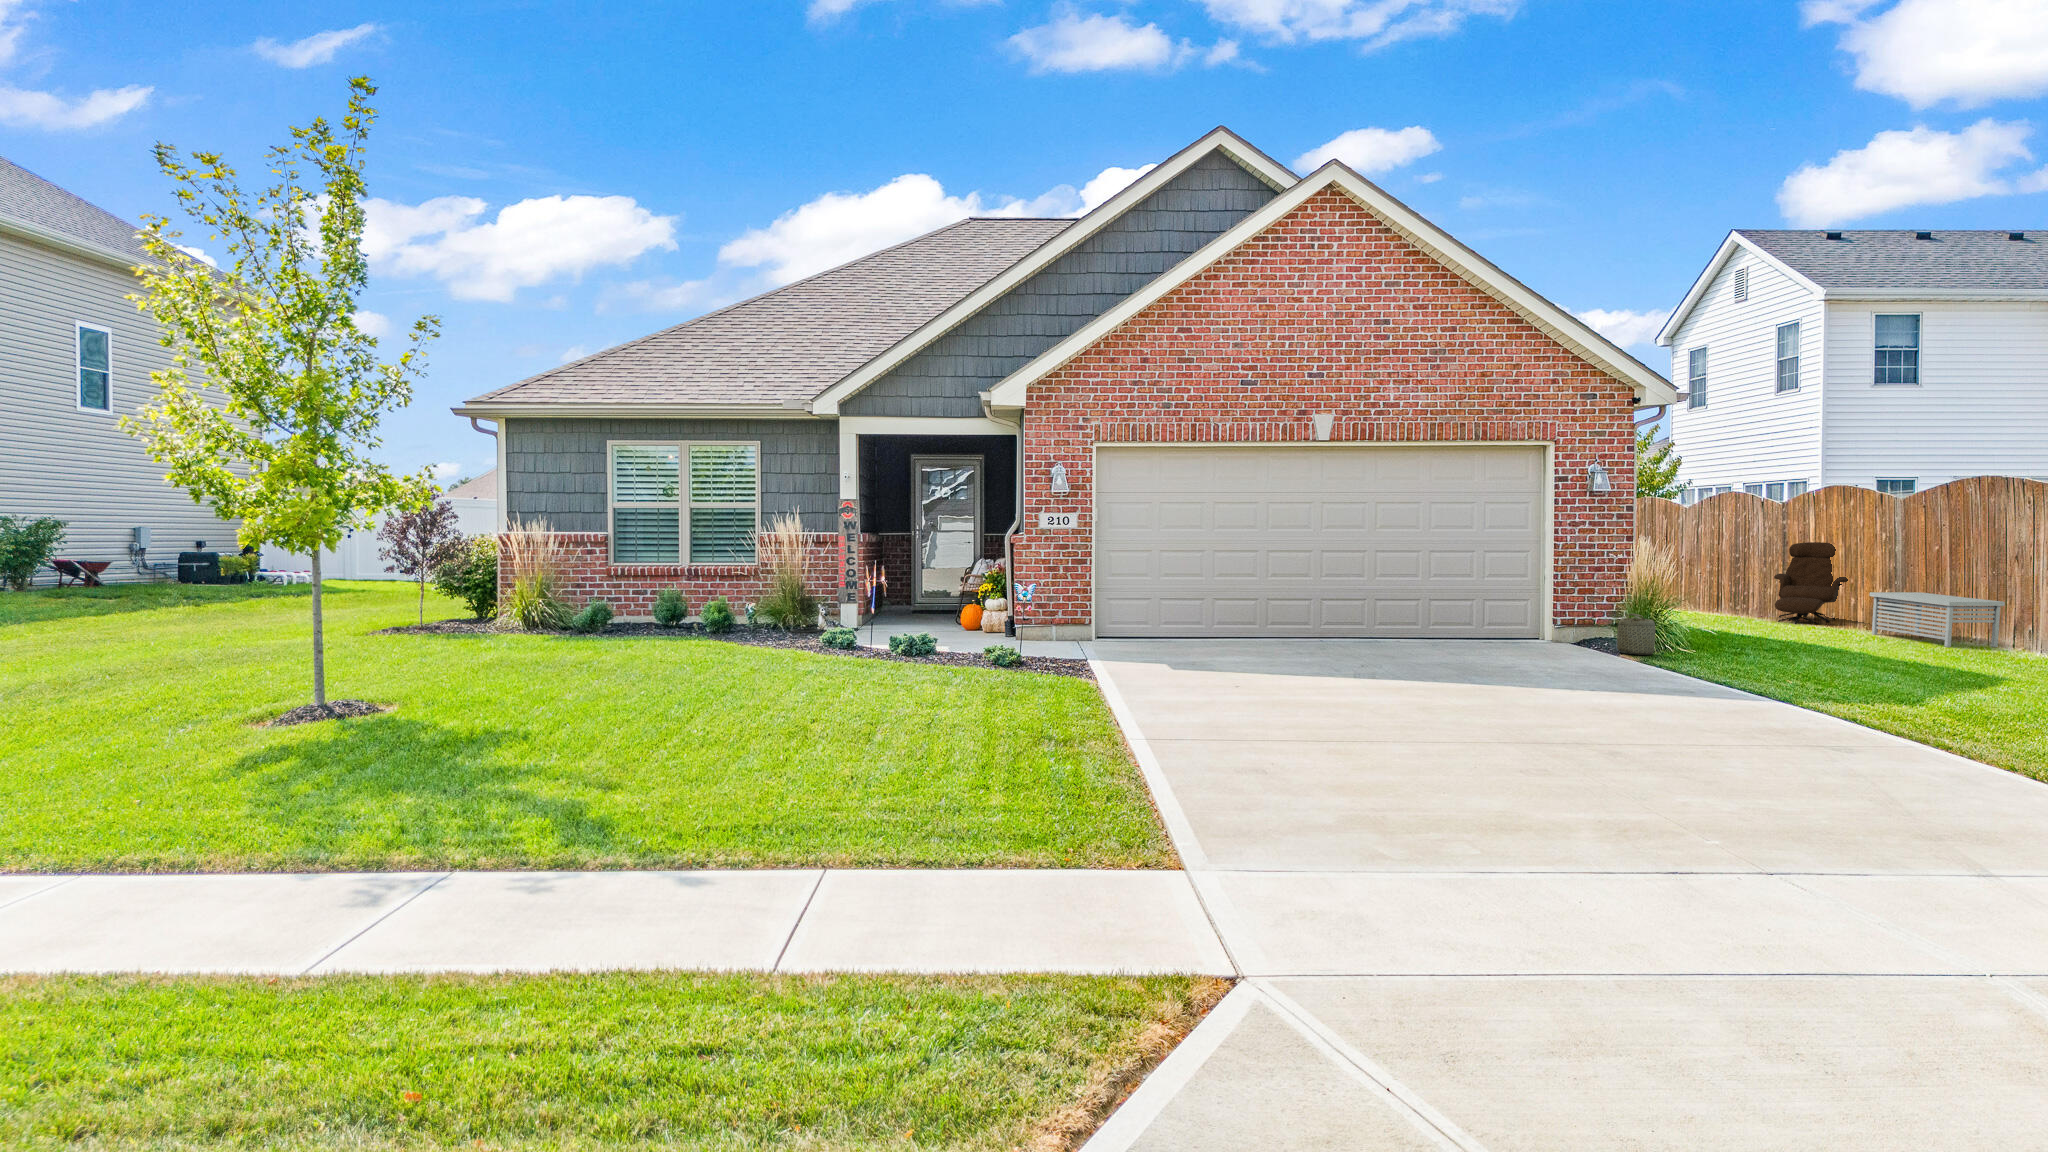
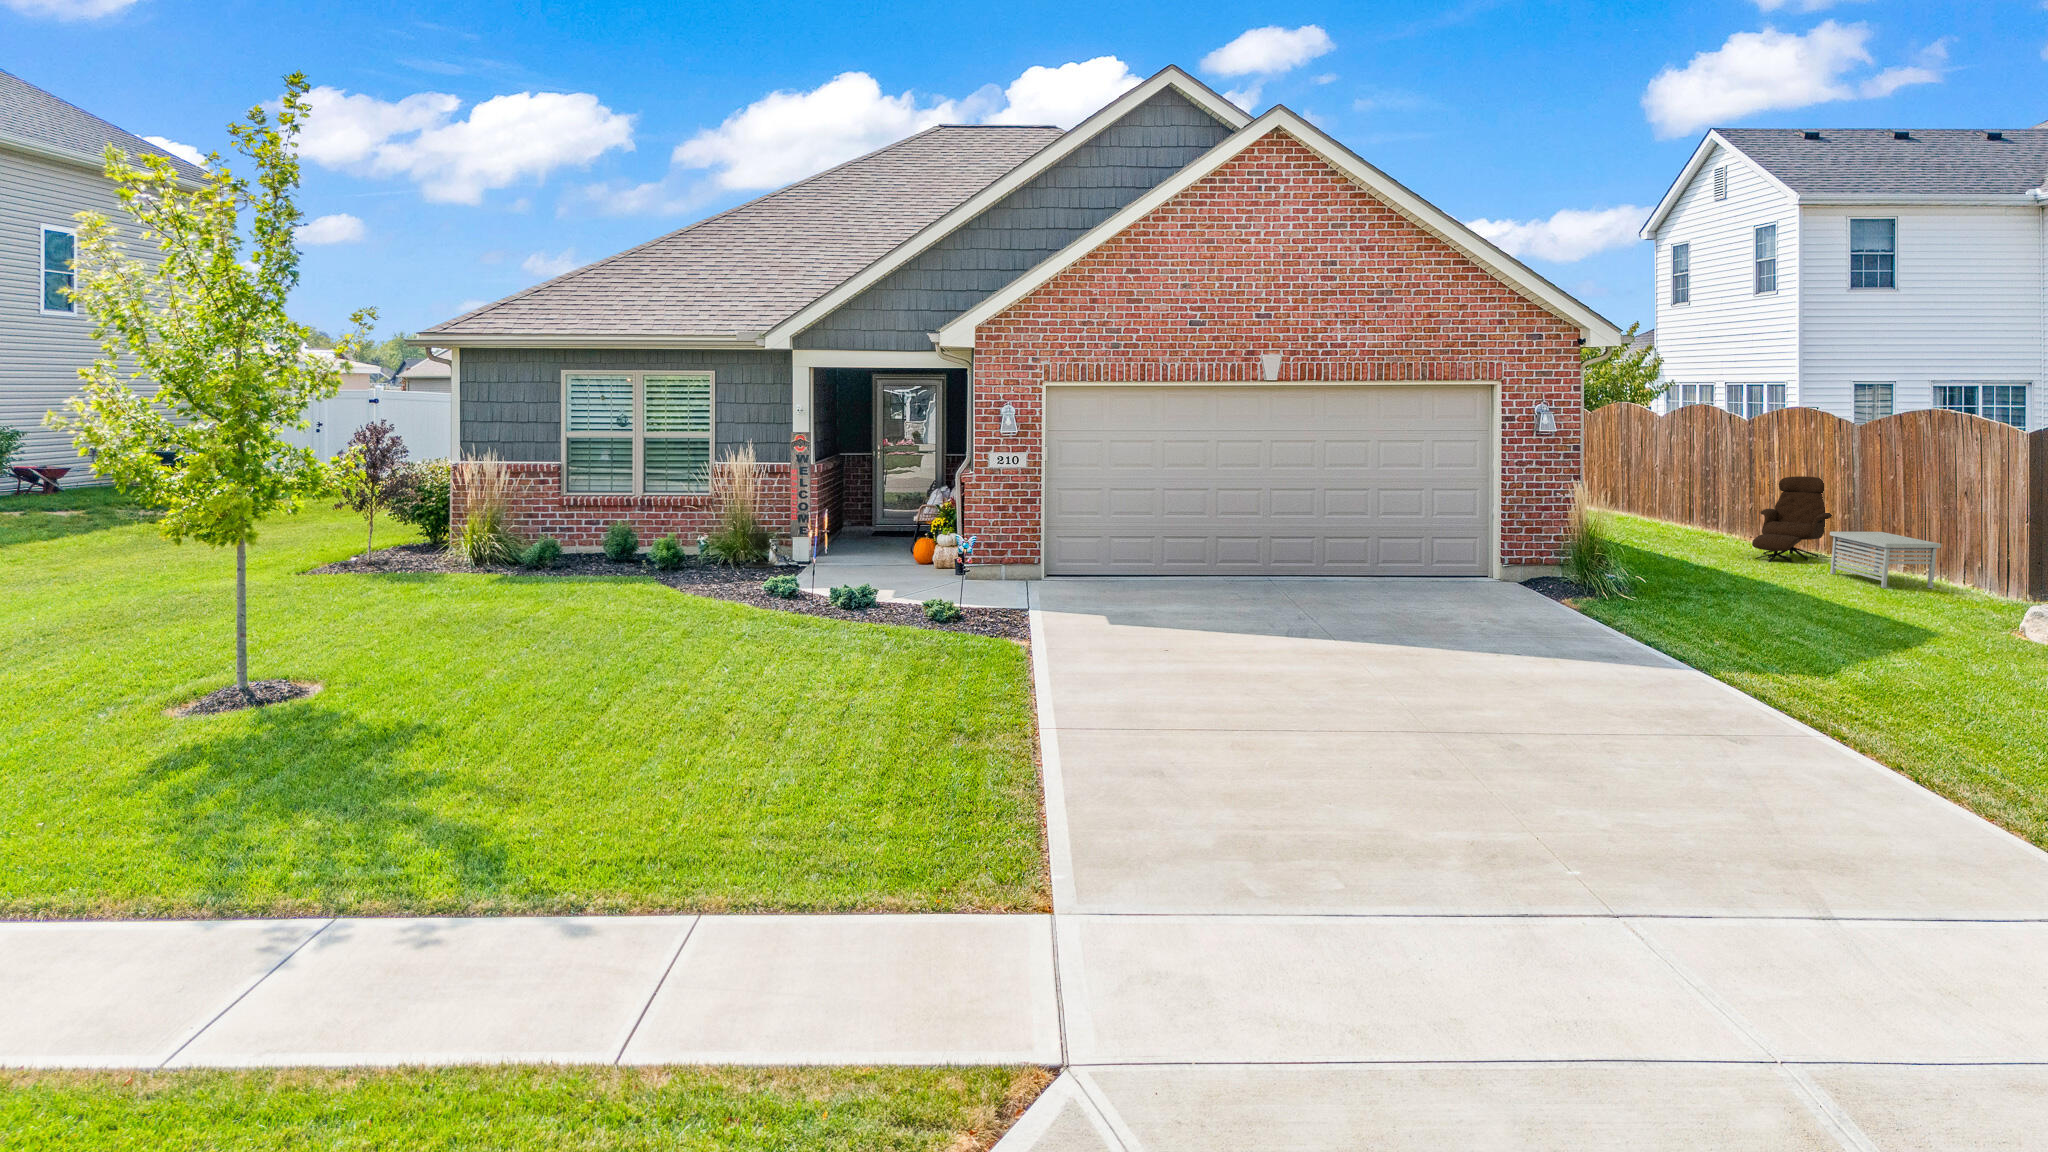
basket: present [1617,613,1655,655] -> none [1548,555,1582,595]

